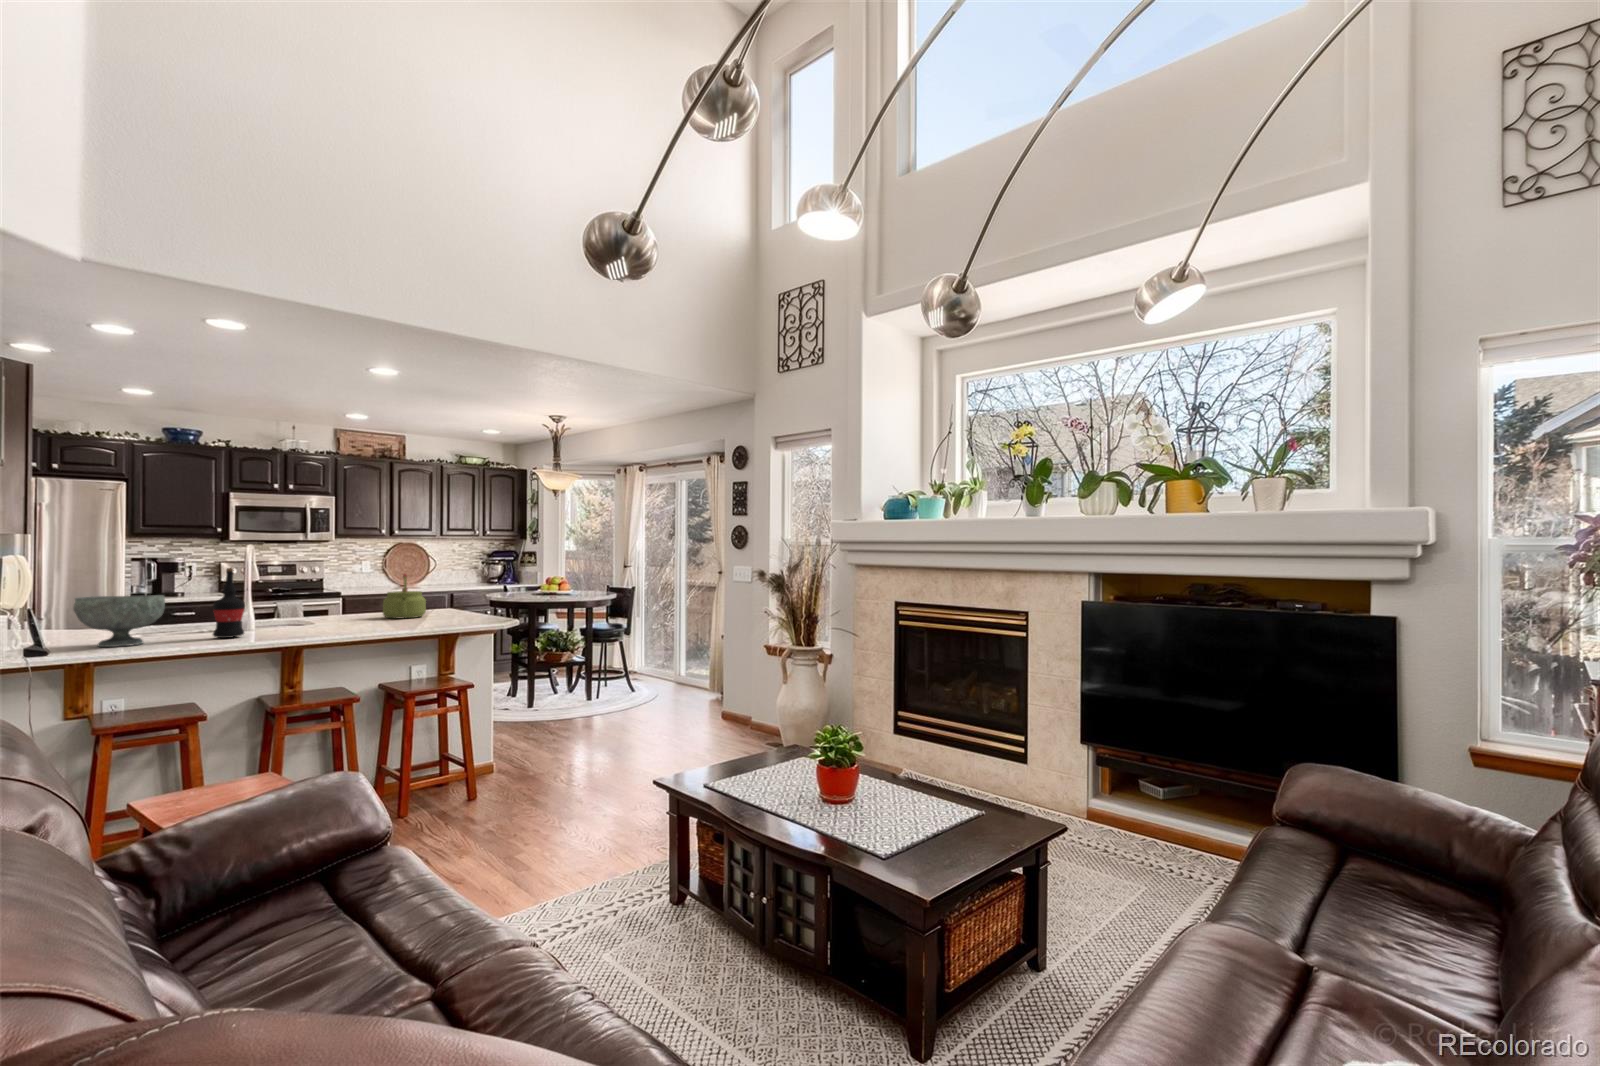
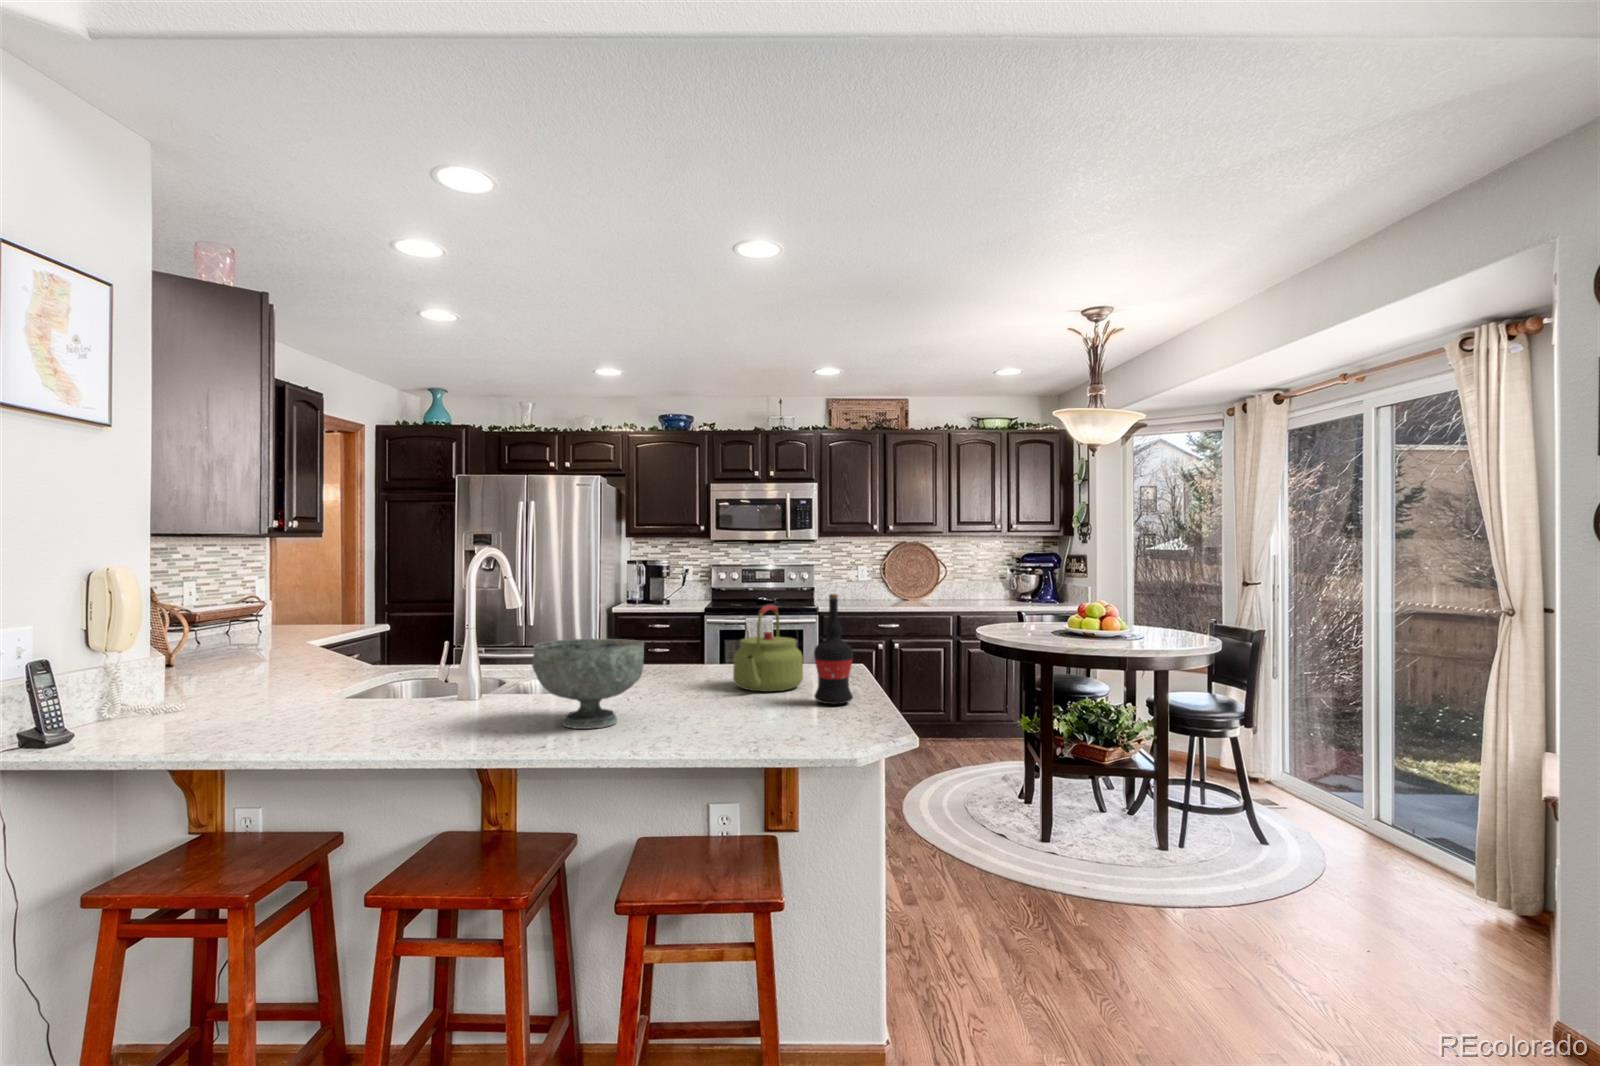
wine bottle: present [213,568,245,638] -> present [814,594,853,704]
decorative bowl: present [73,595,165,647] -> present [532,639,644,729]

